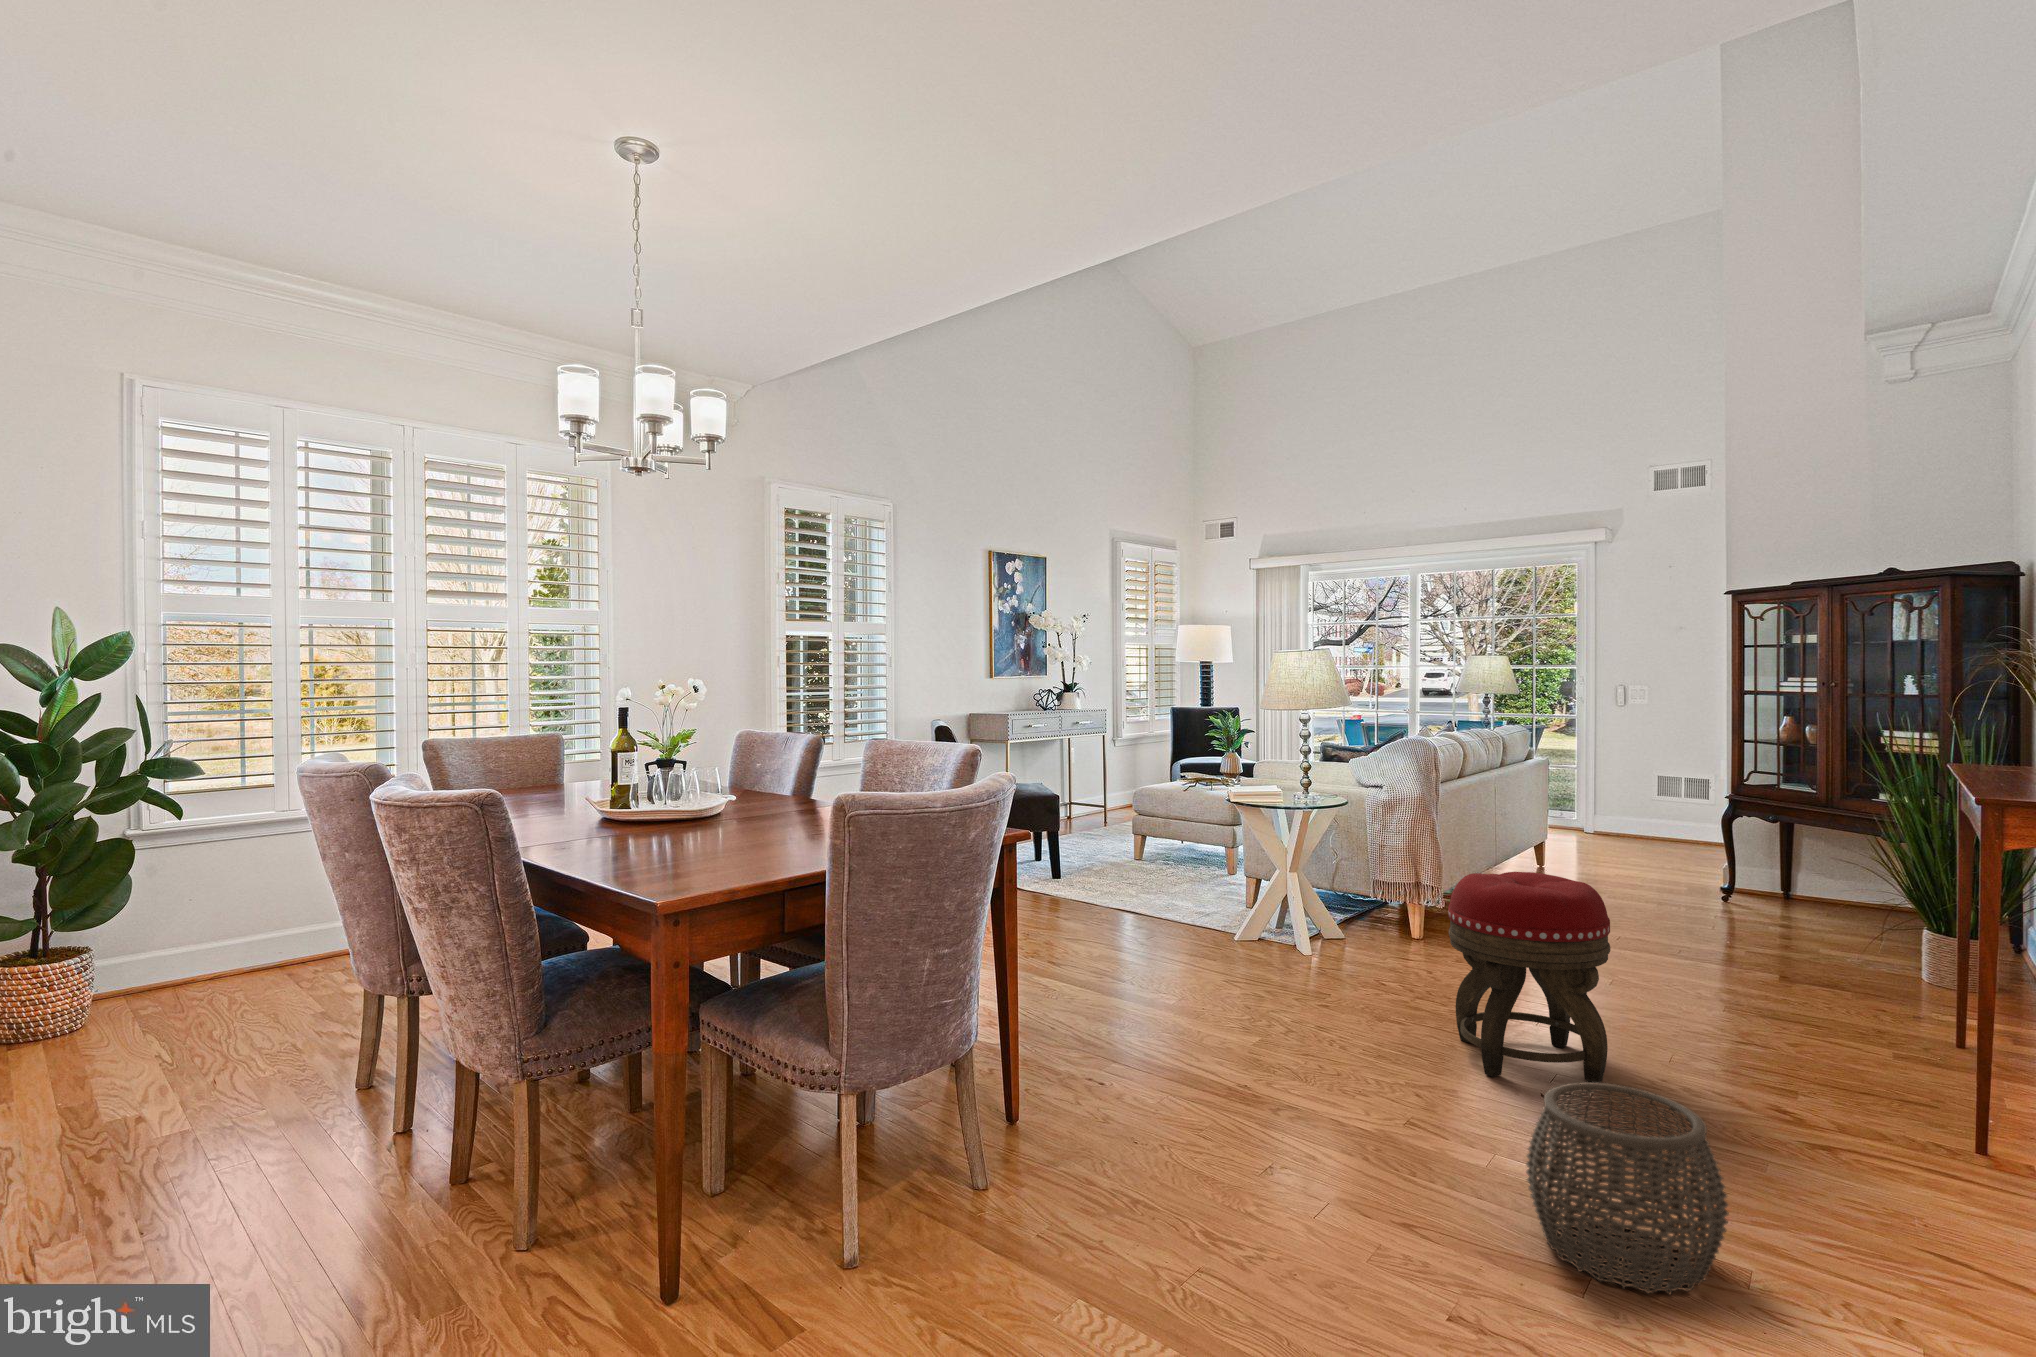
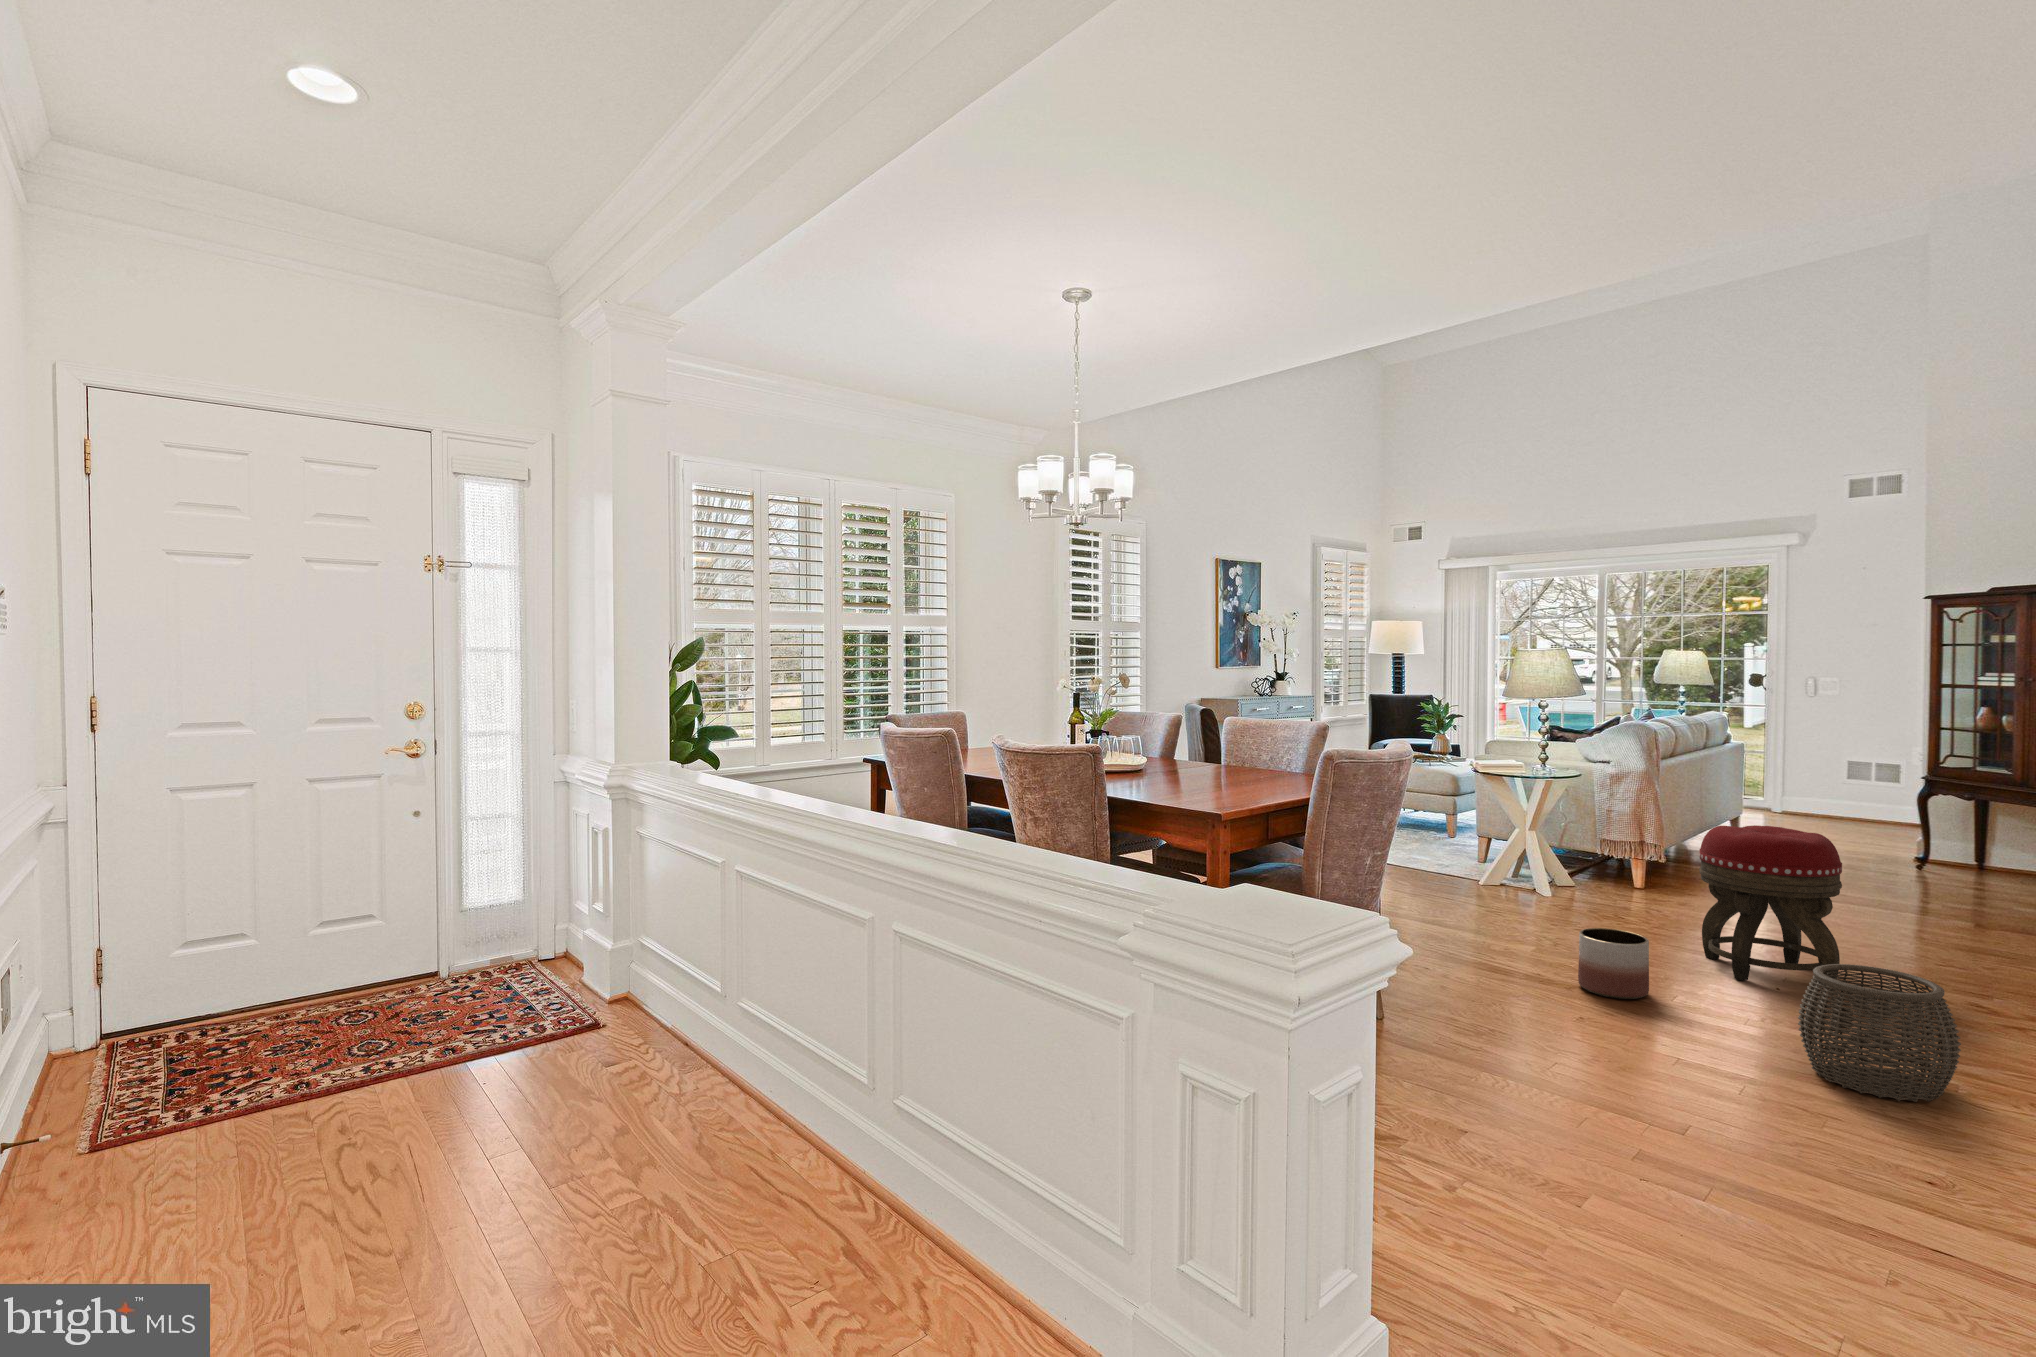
planter: none [1287,1017,1371,1117] -> present [1578,928,1649,999]

